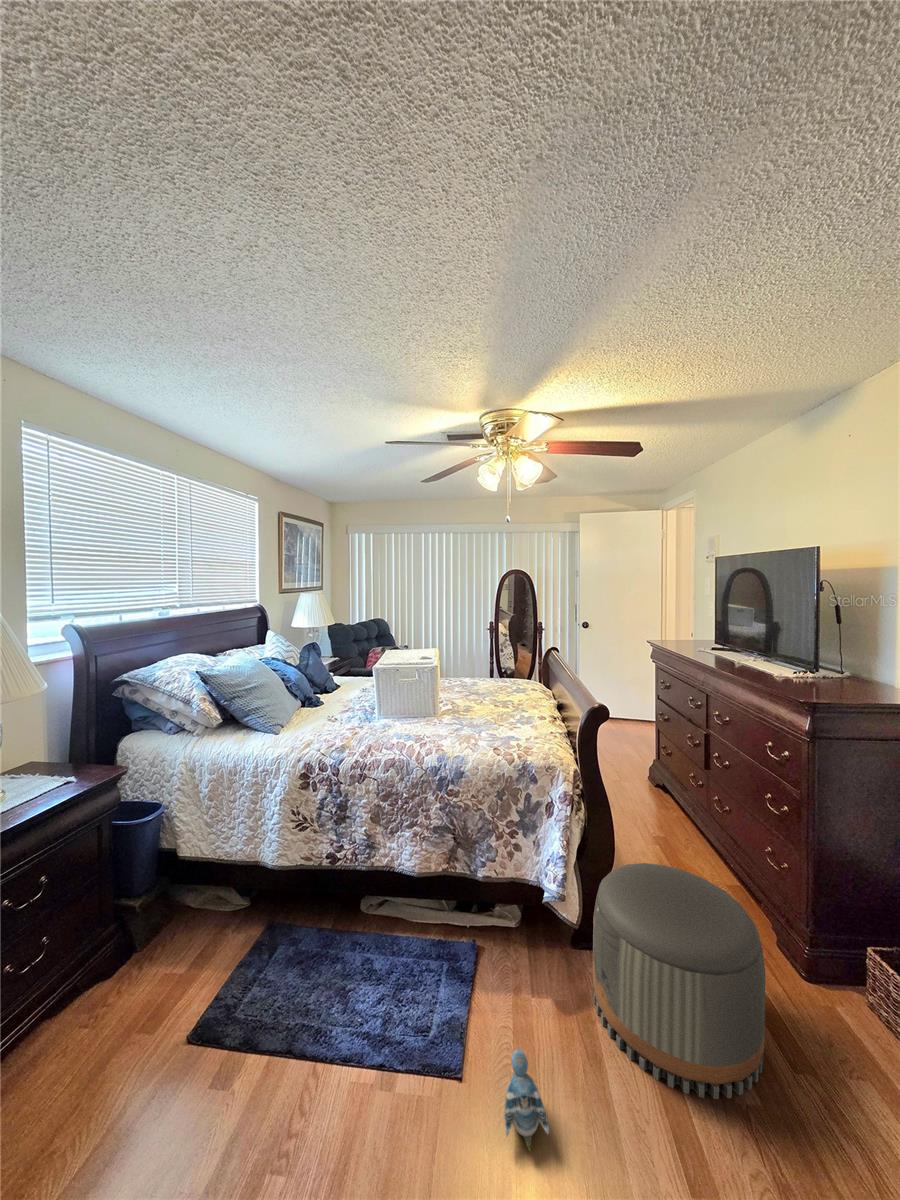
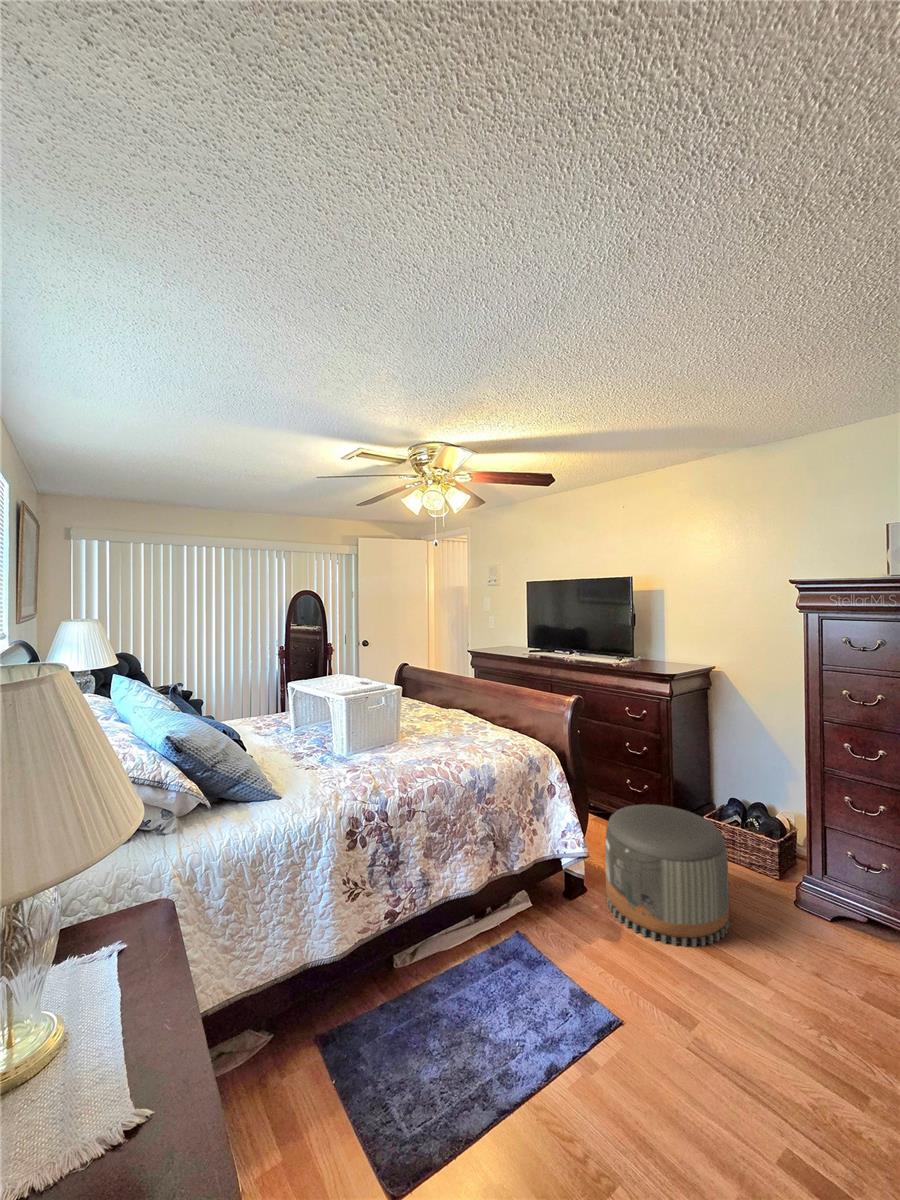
plush toy: present [504,1048,549,1151] -> none [646,971,698,1030]

